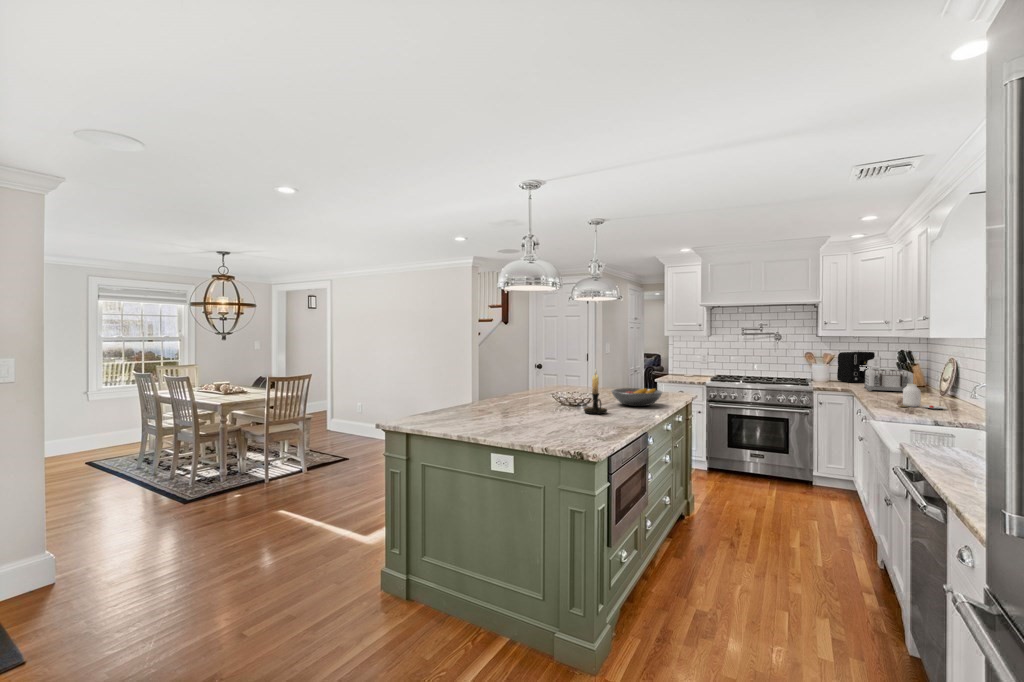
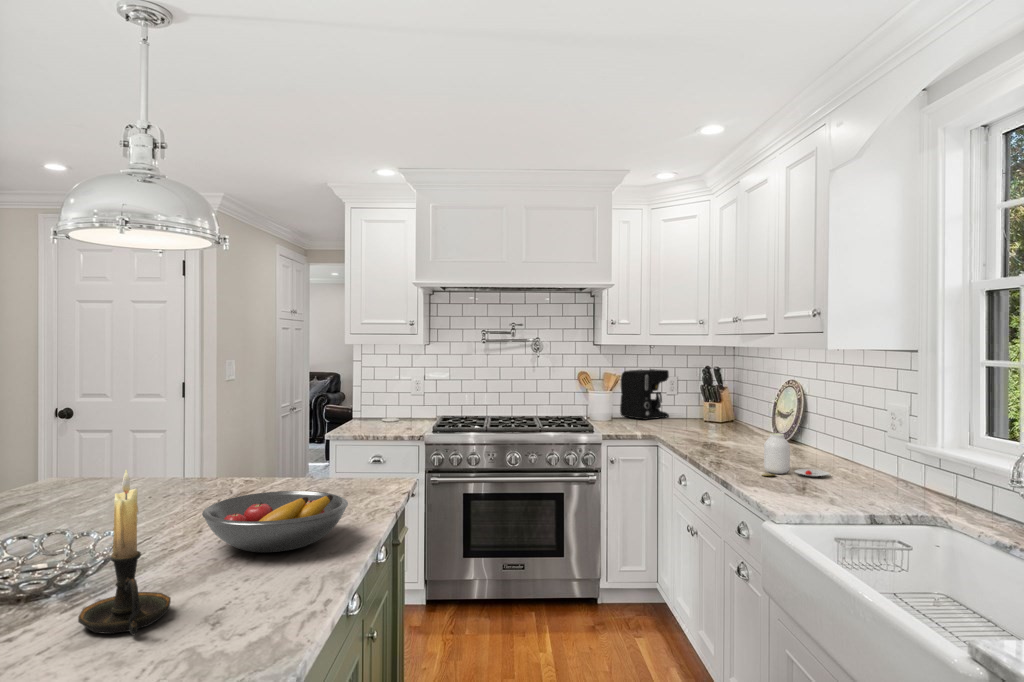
toaster: present [864,369,913,391] -> none [667,399,740,437]

